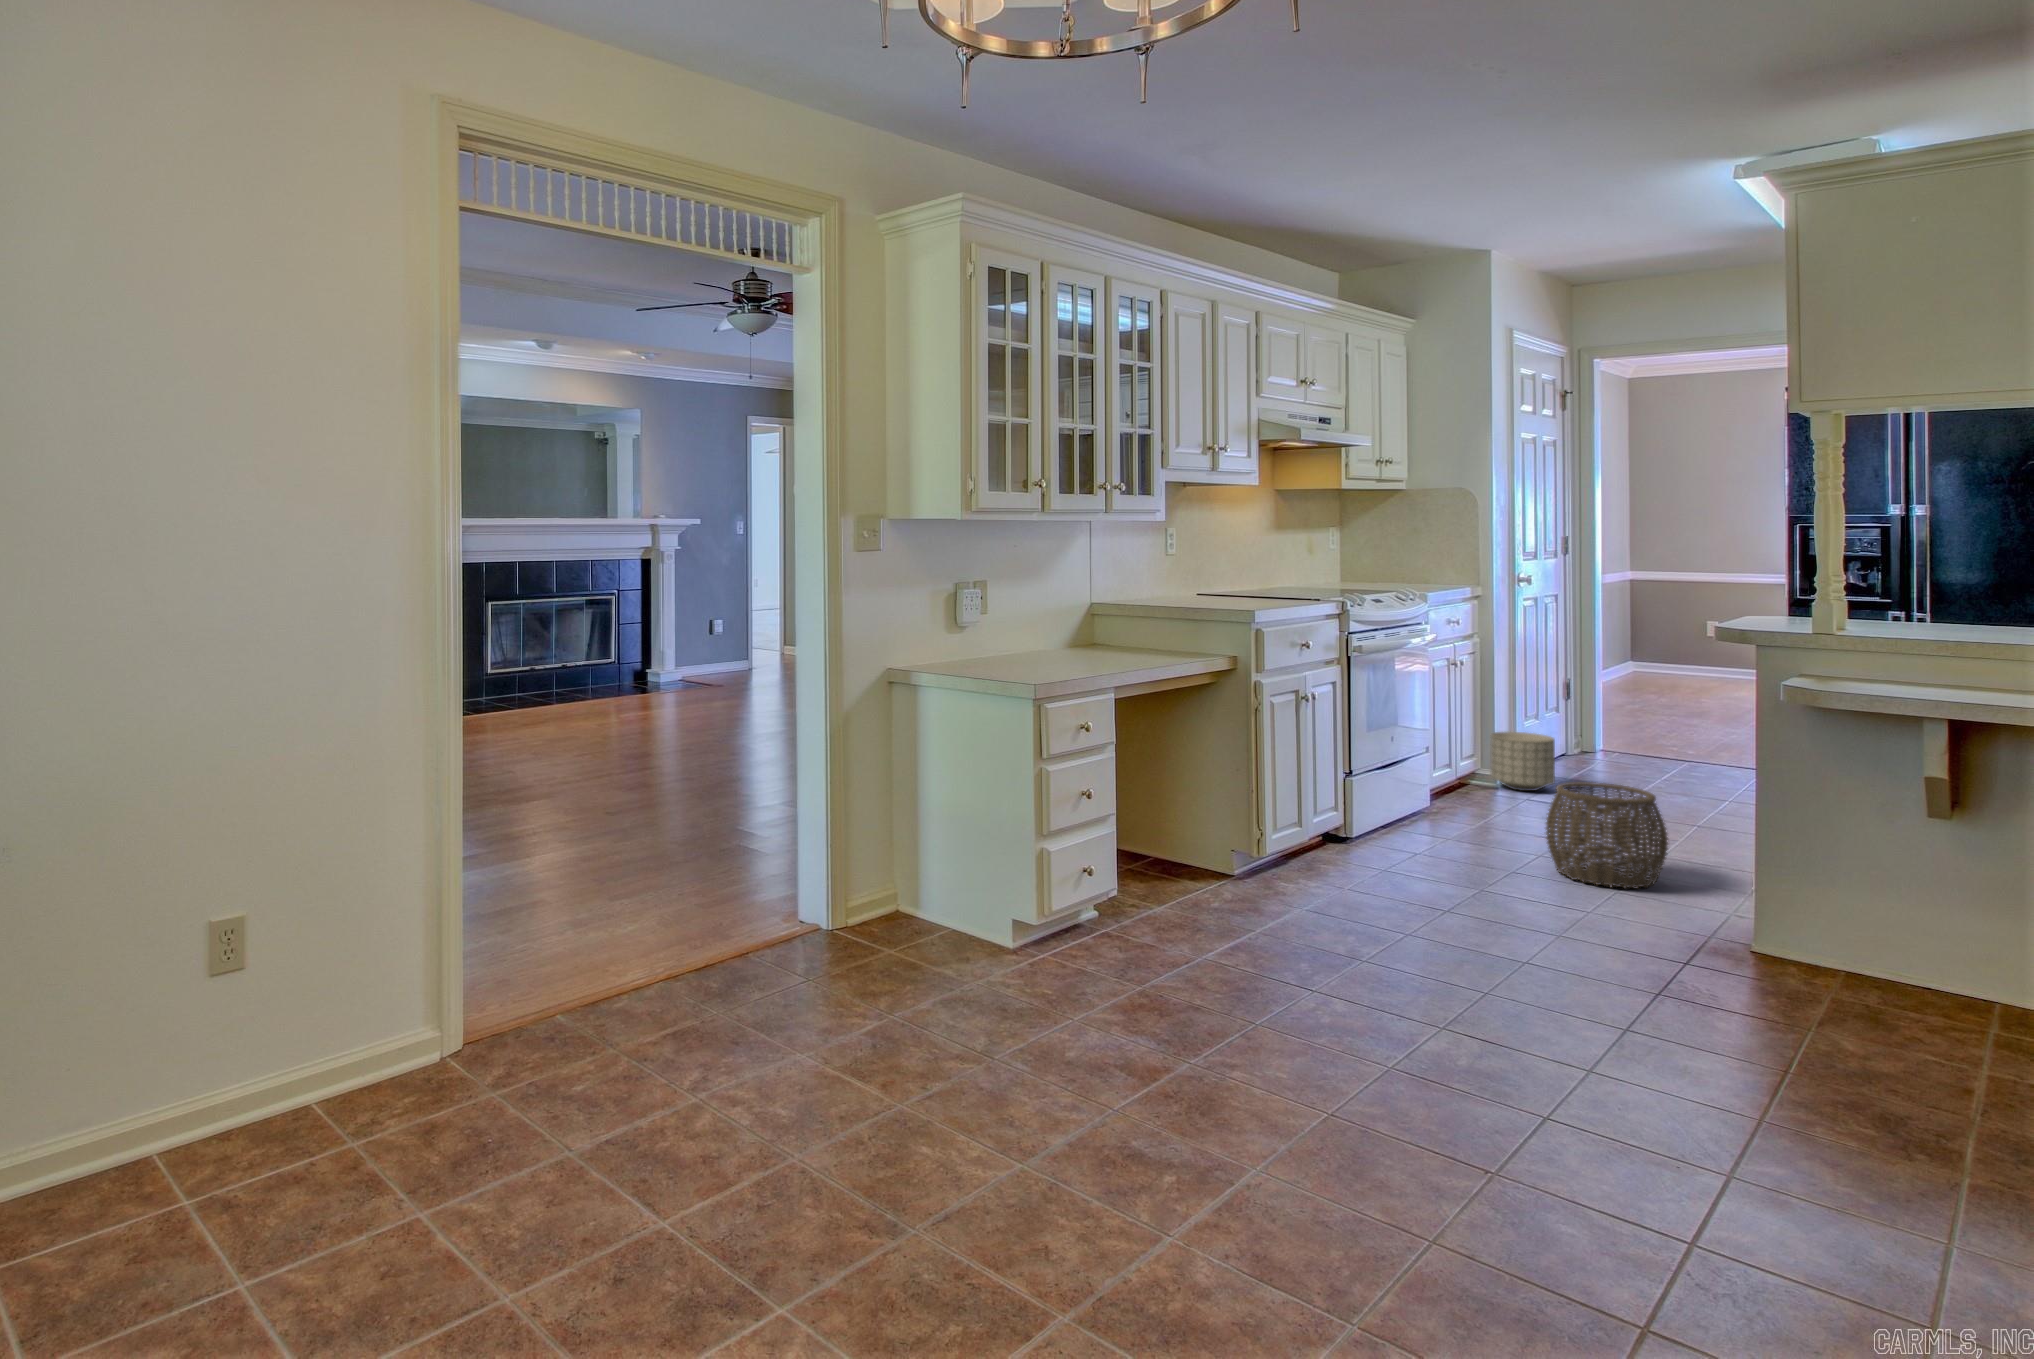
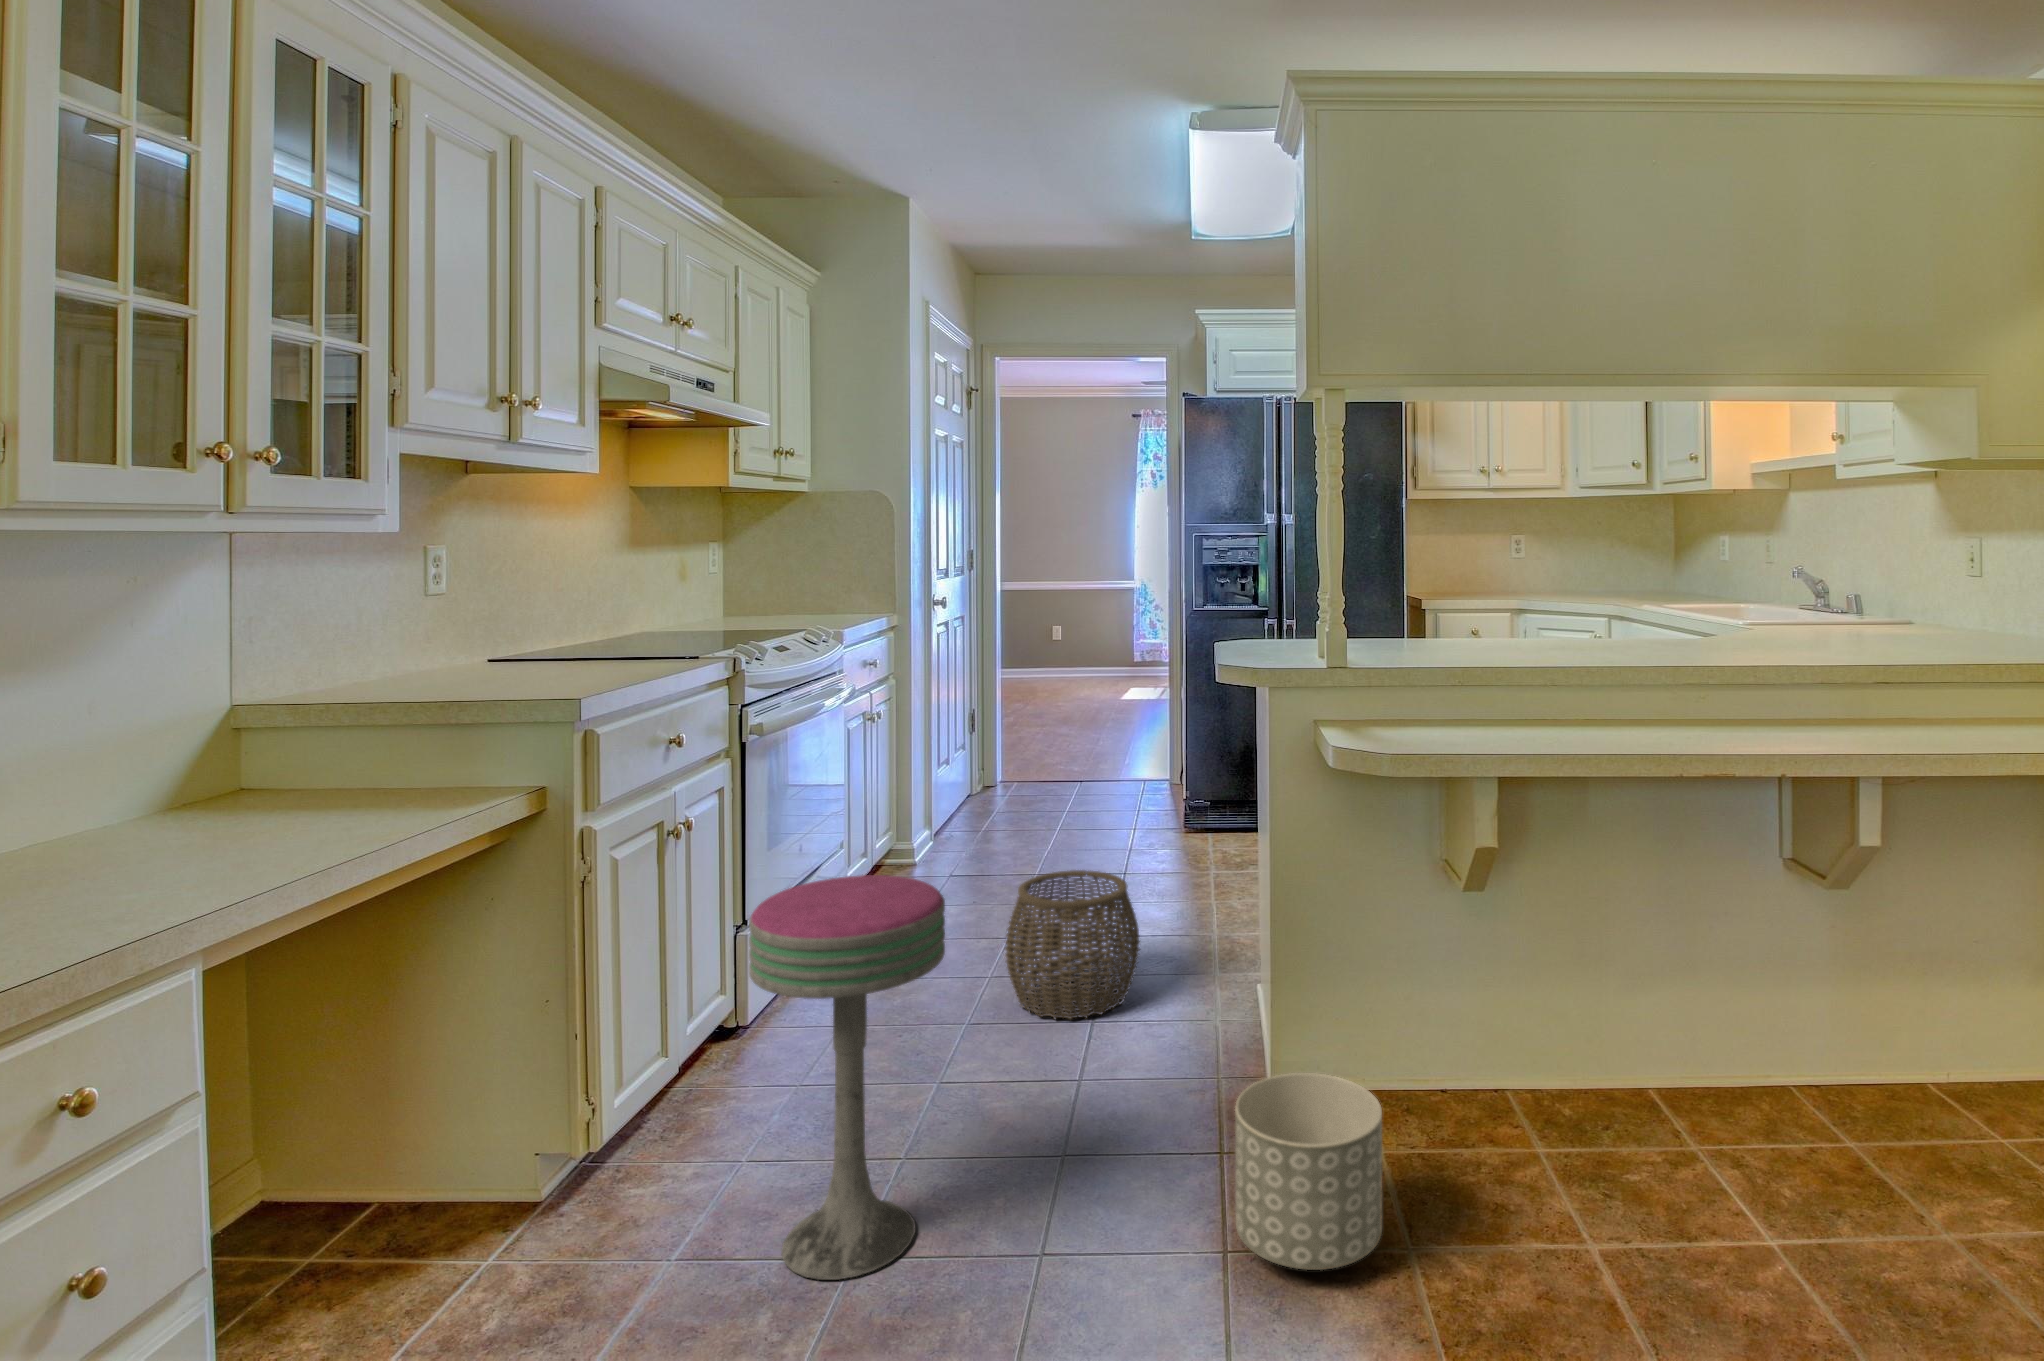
bar stool: none [1344,724,1463,938] -> present [749,875,945,1280]
planter: present [1490,732,1555,791] -> present [1235,1073,1382,1270]

